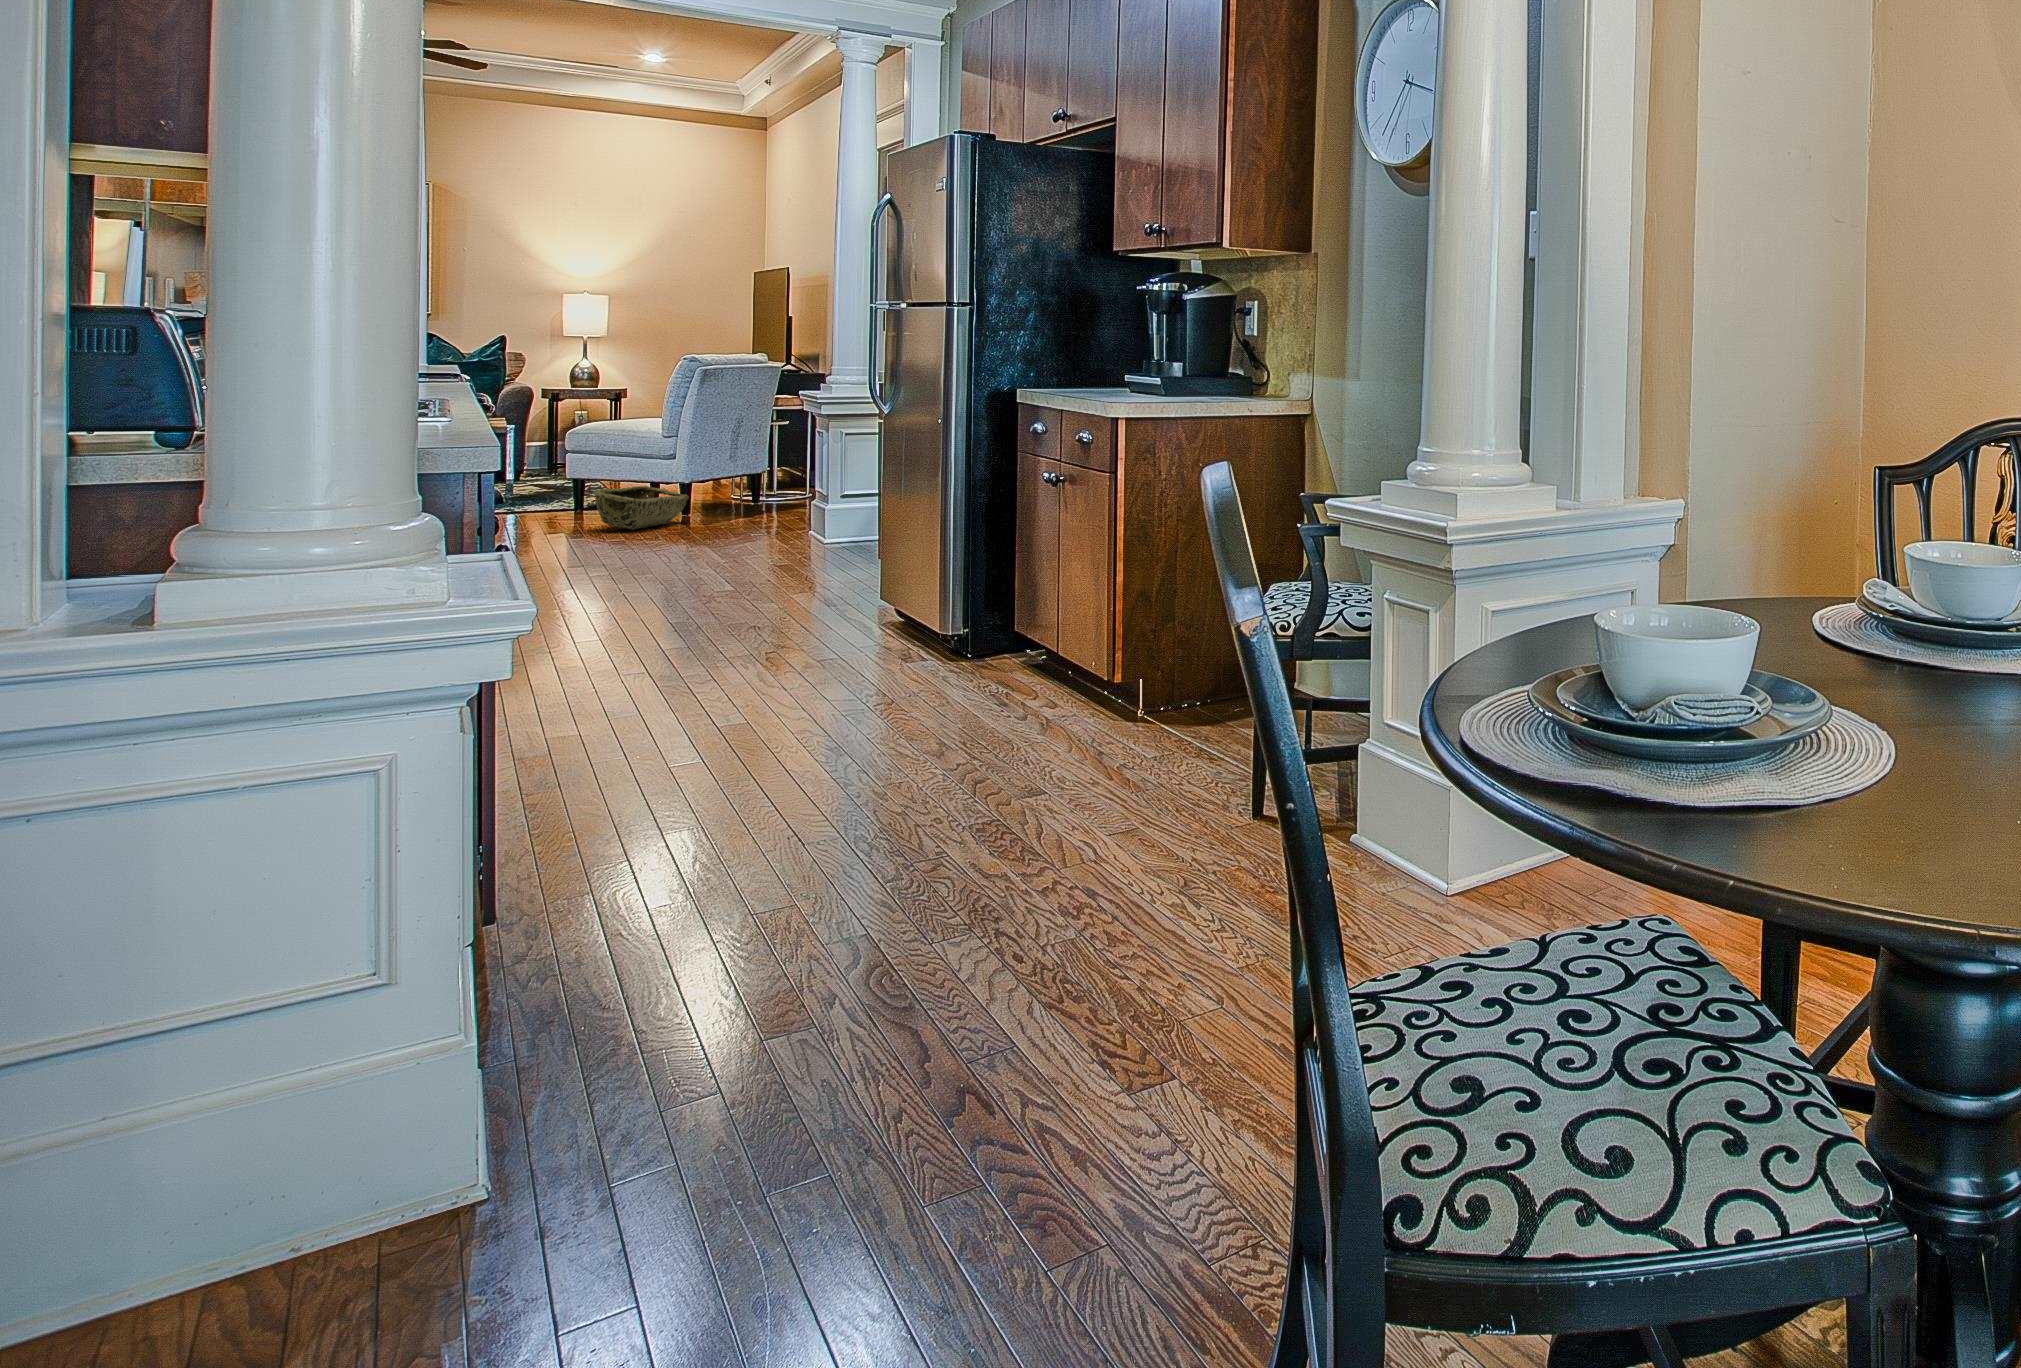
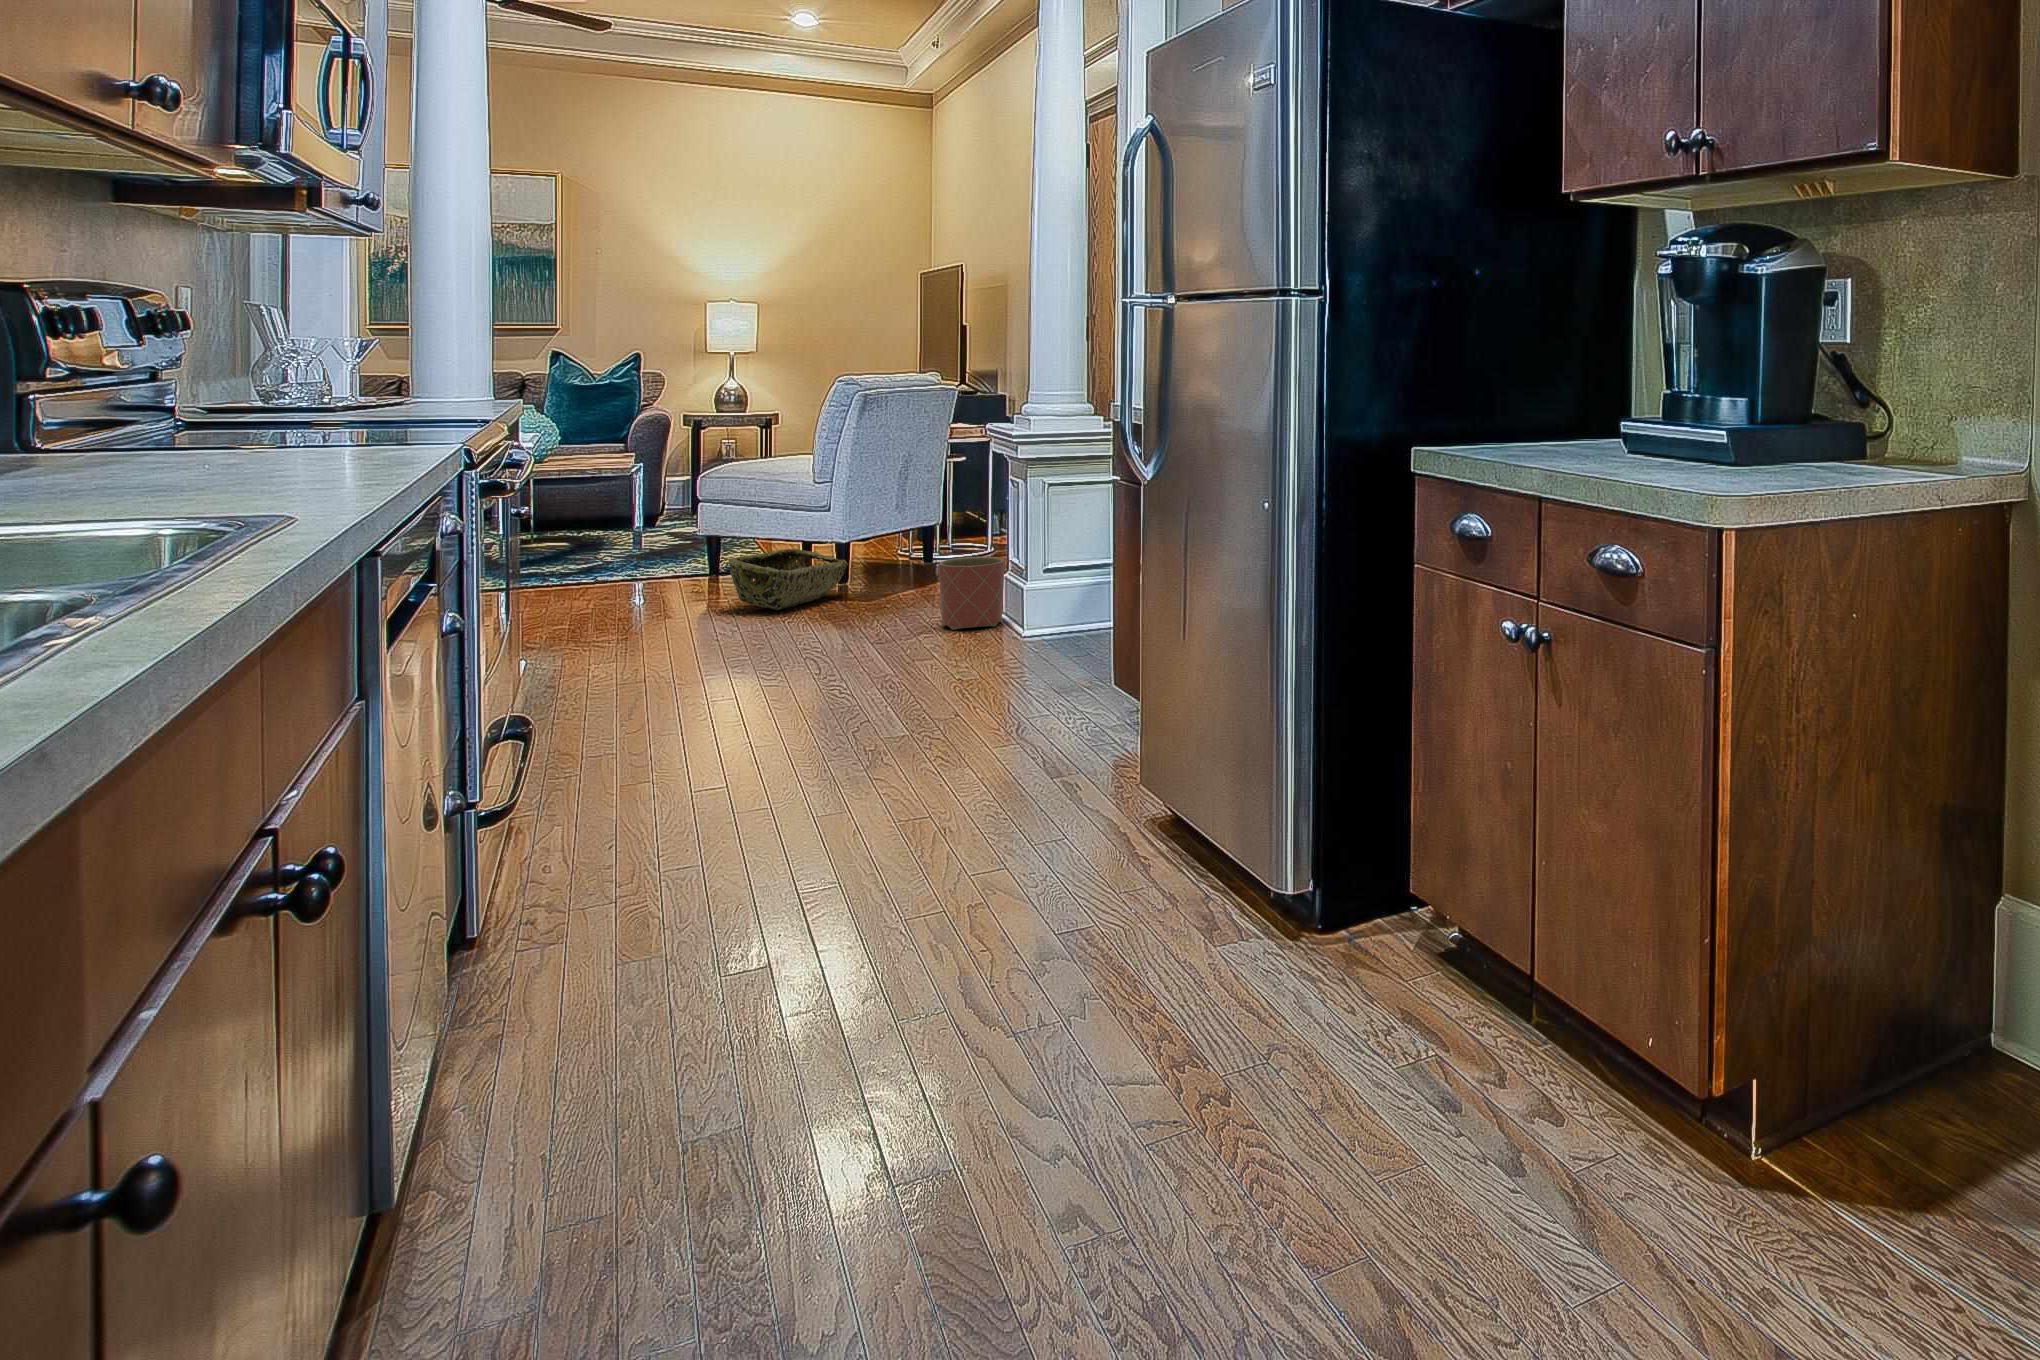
planter: none [760,489,811,540] -> present [939,557,1004,630]

